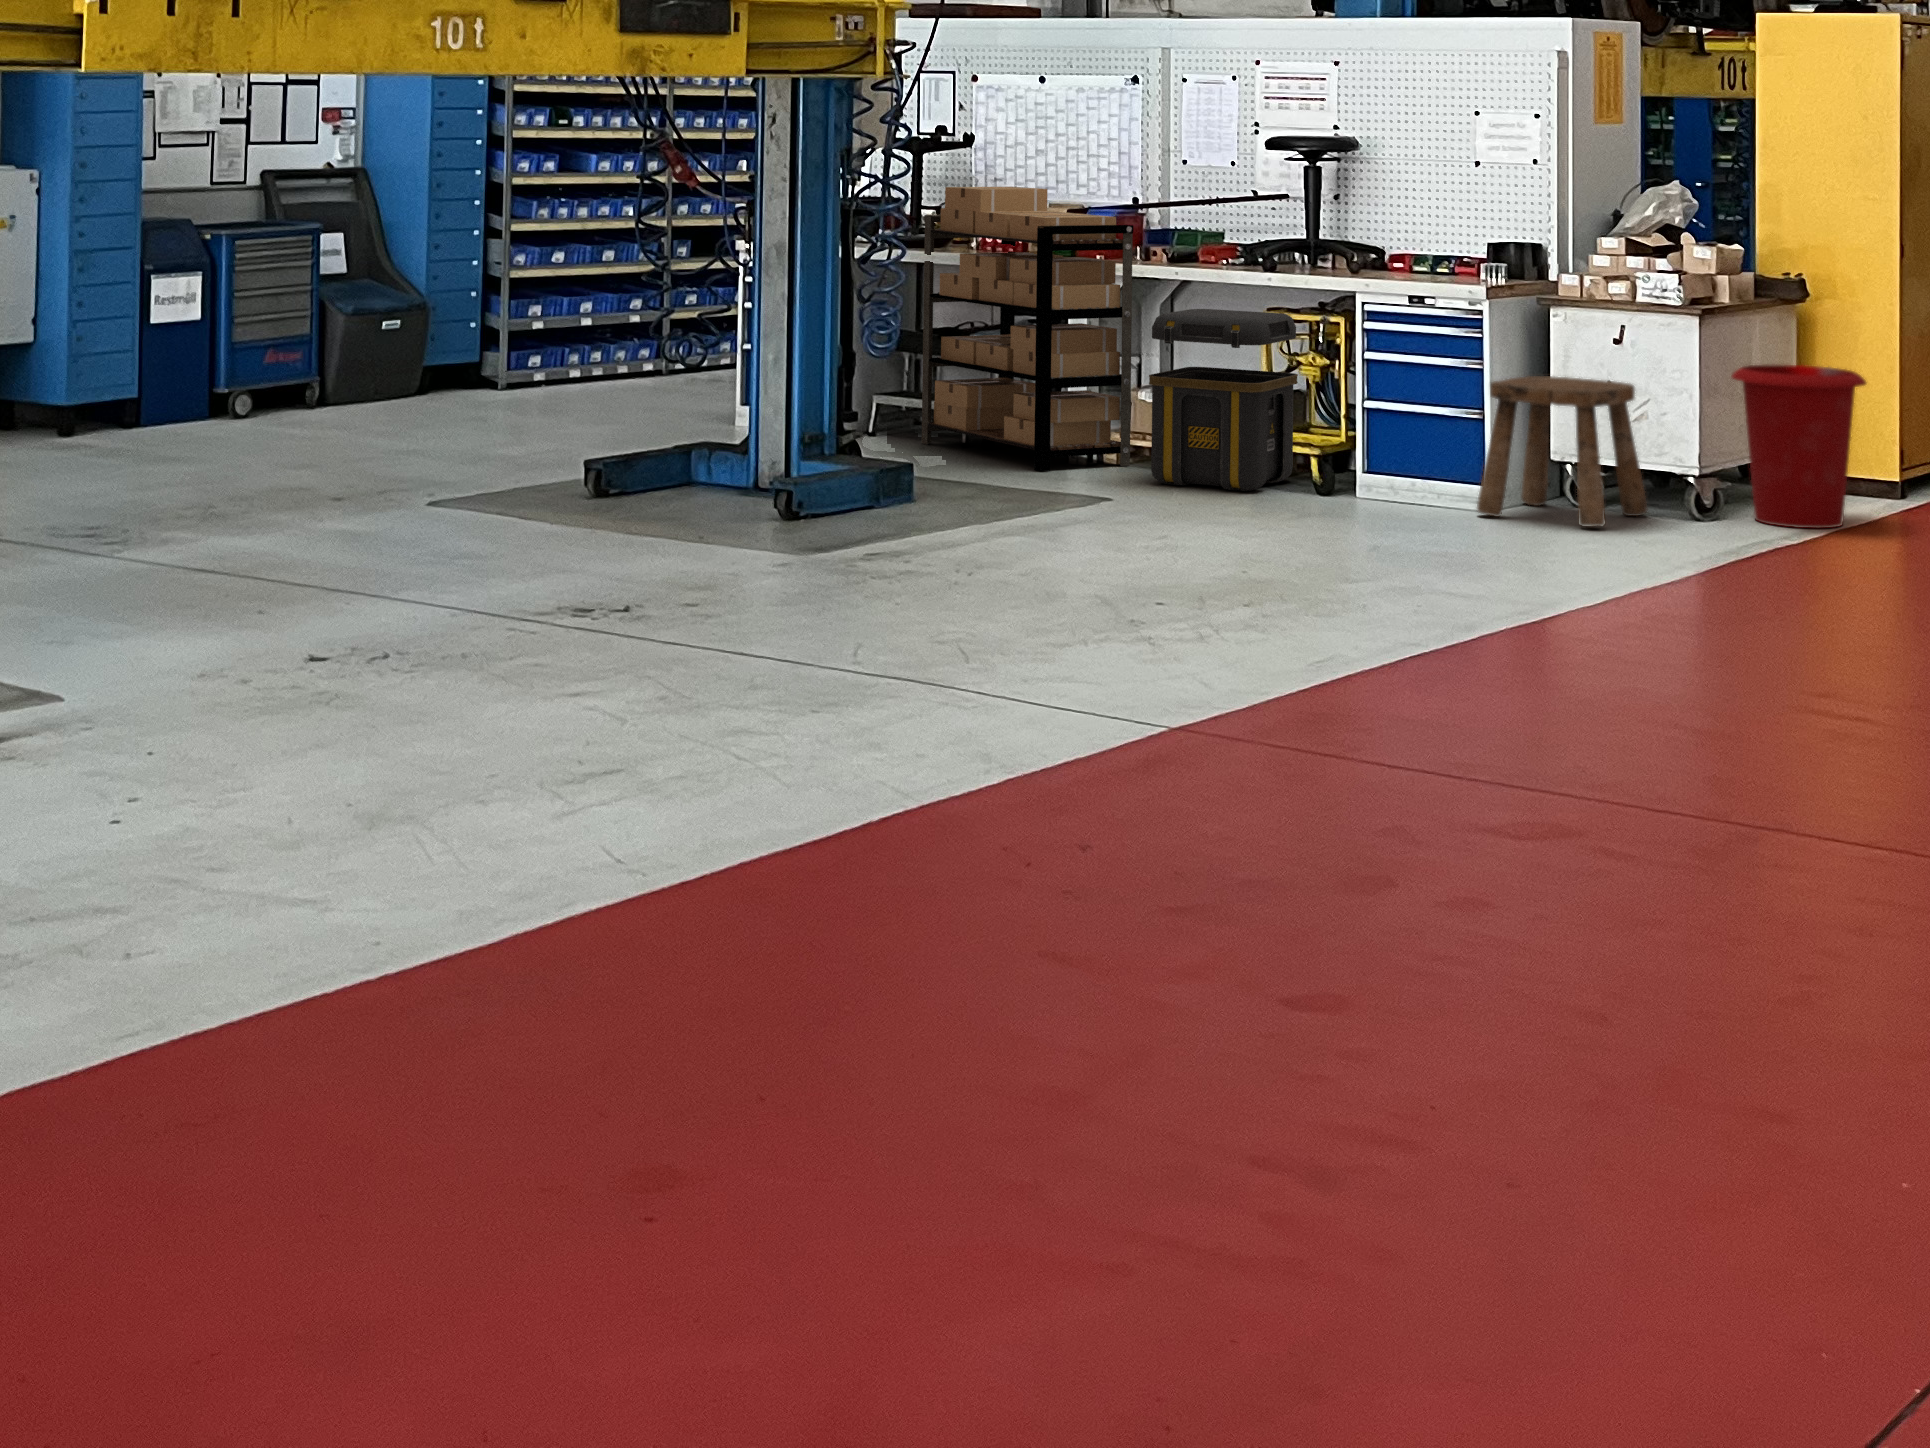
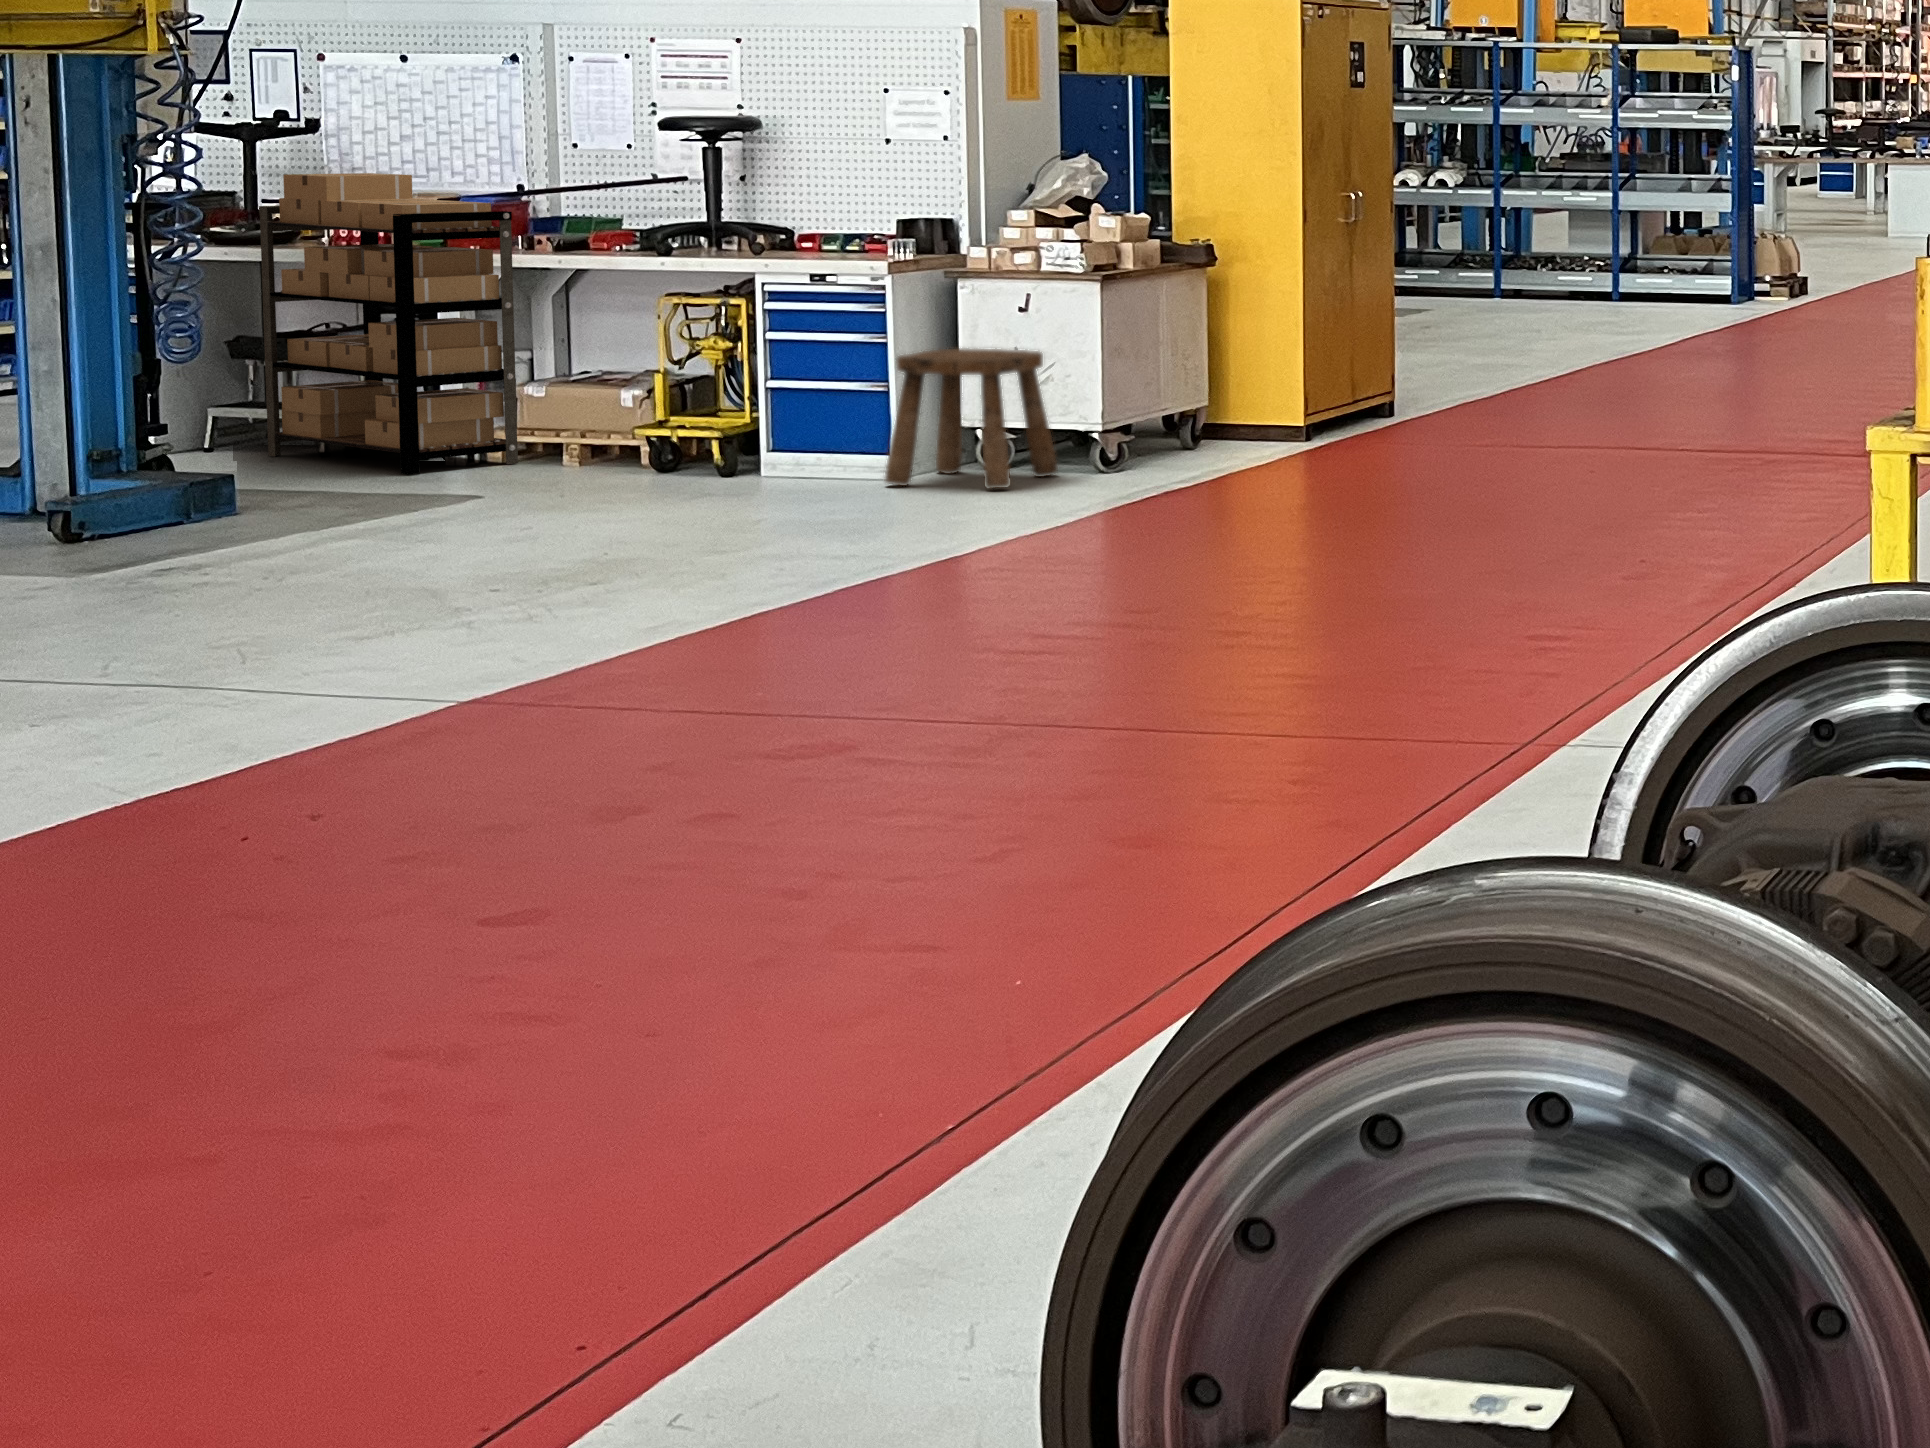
toolbox: present [1149,309,1298,491] -> none [529,297,702,480]
waste bin: present [1732,365,1866,528] -> none [1137,328,1263,476]

